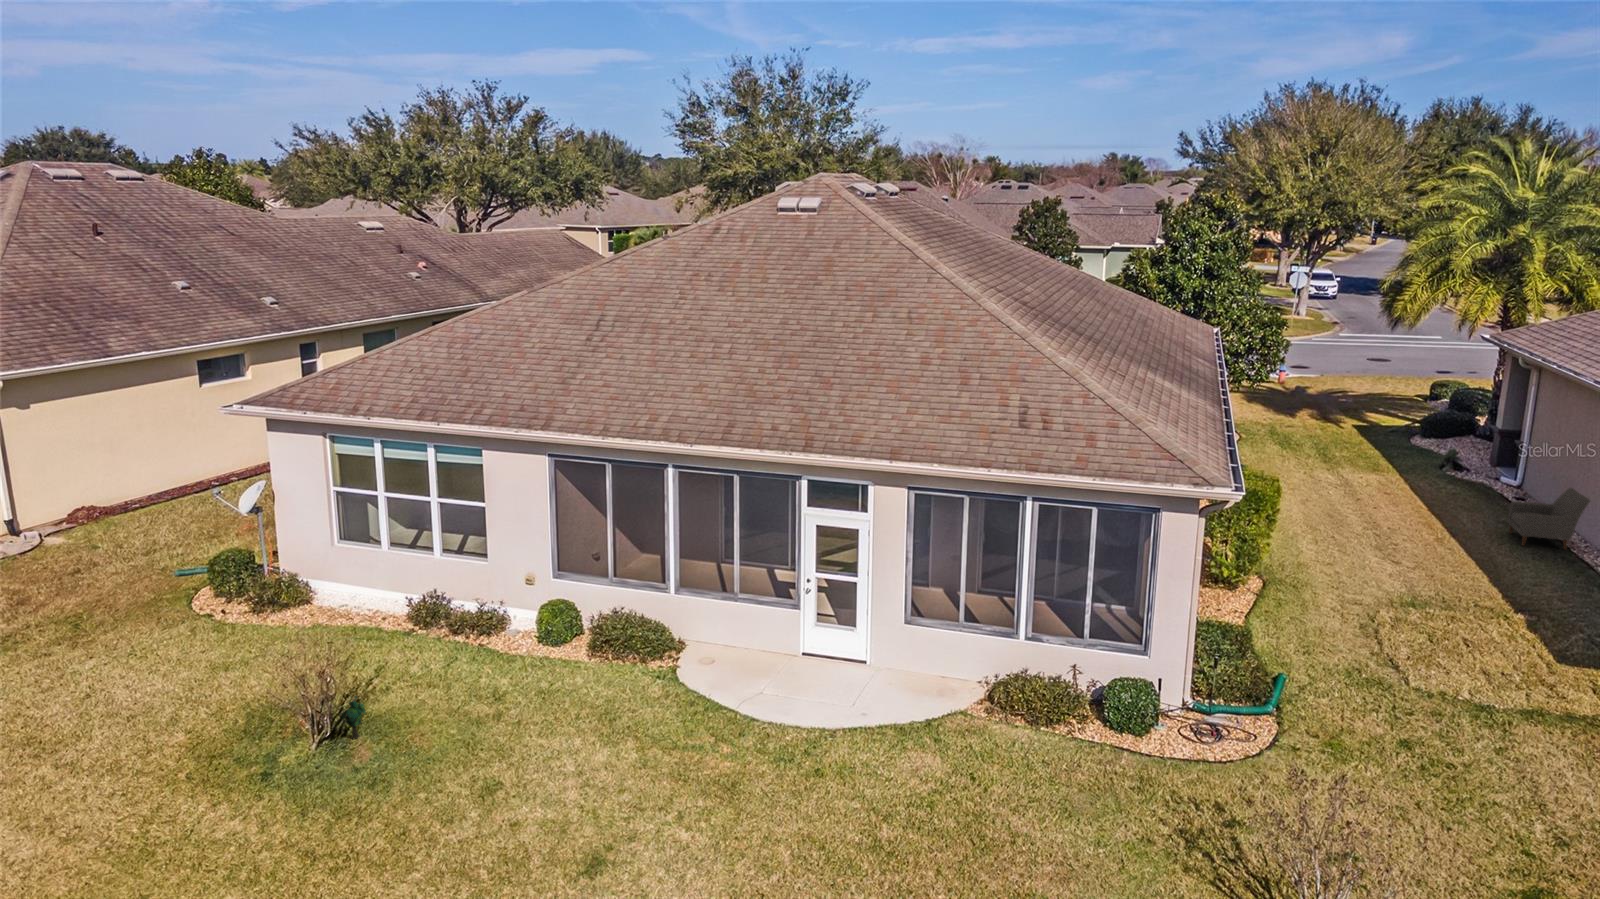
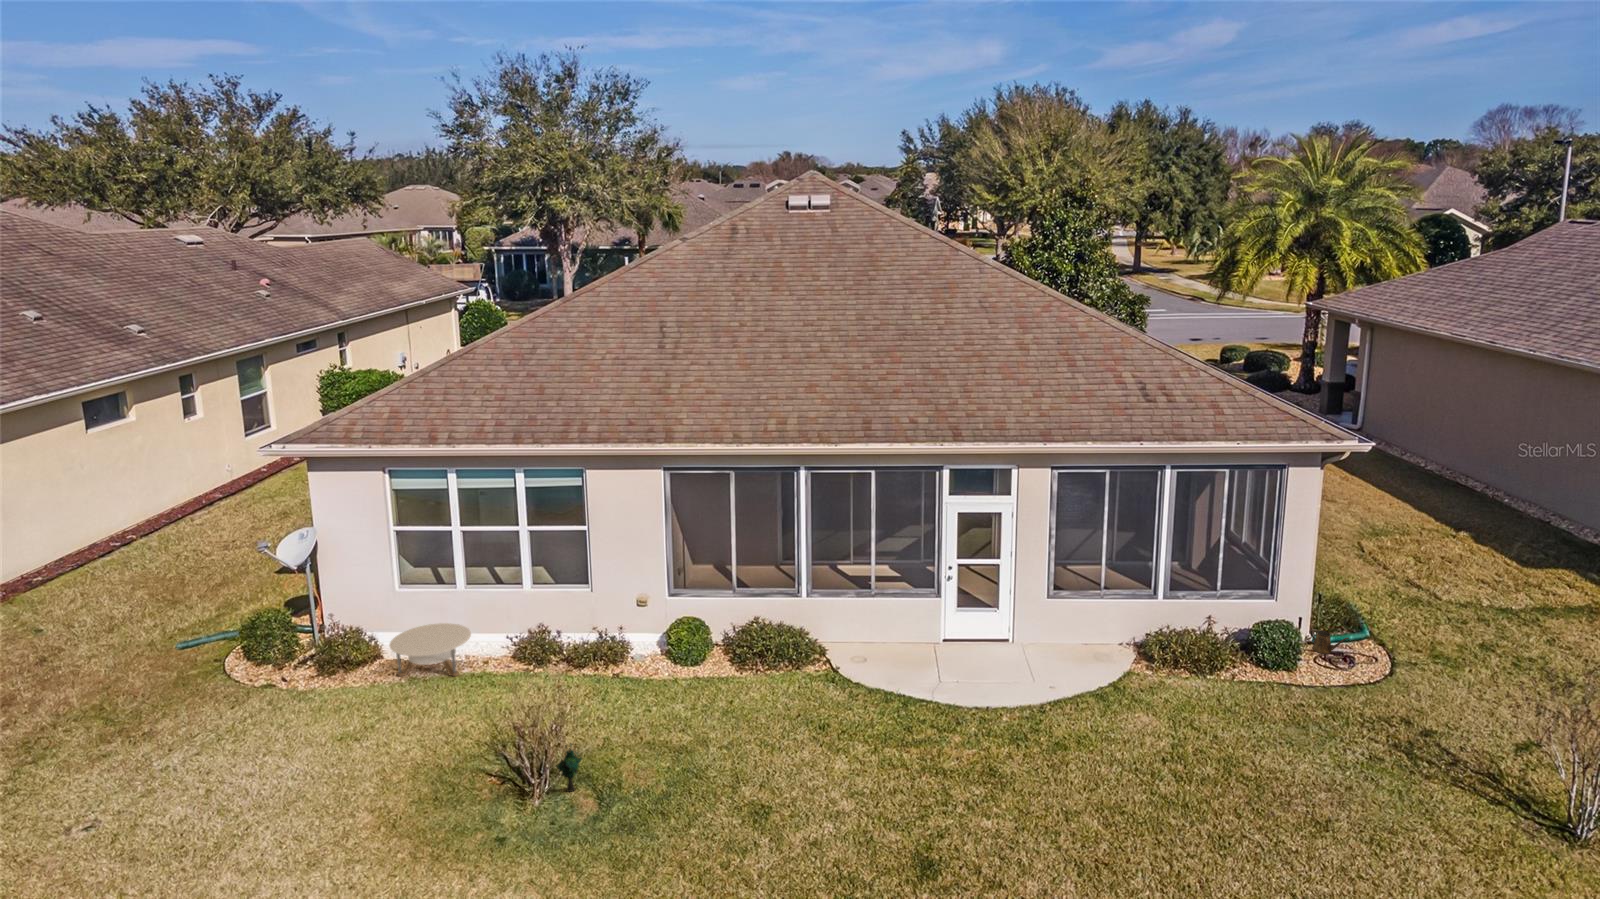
chair: present [1506,488,1590,550] -> none [1395,429,1464,480]
round table: none [310,576,385,624] -> present [389,623,471,676]
watering can: none [1192,698,1224,728] -> present [1310,629,1349,654]

